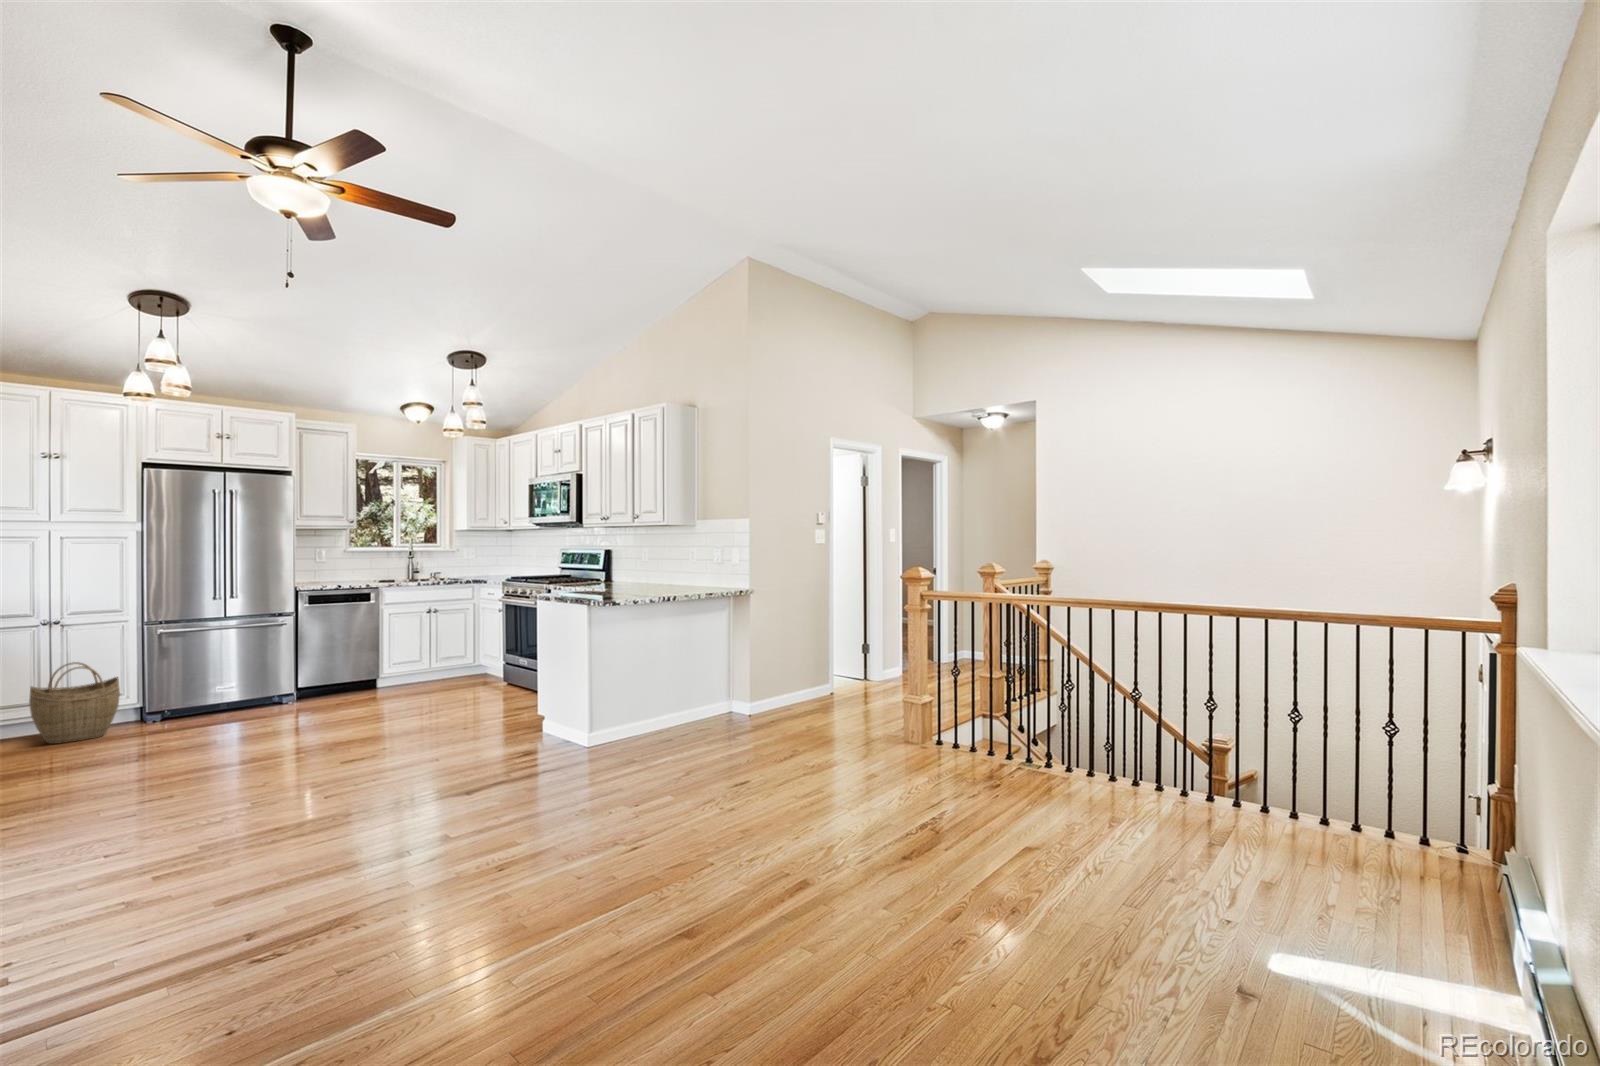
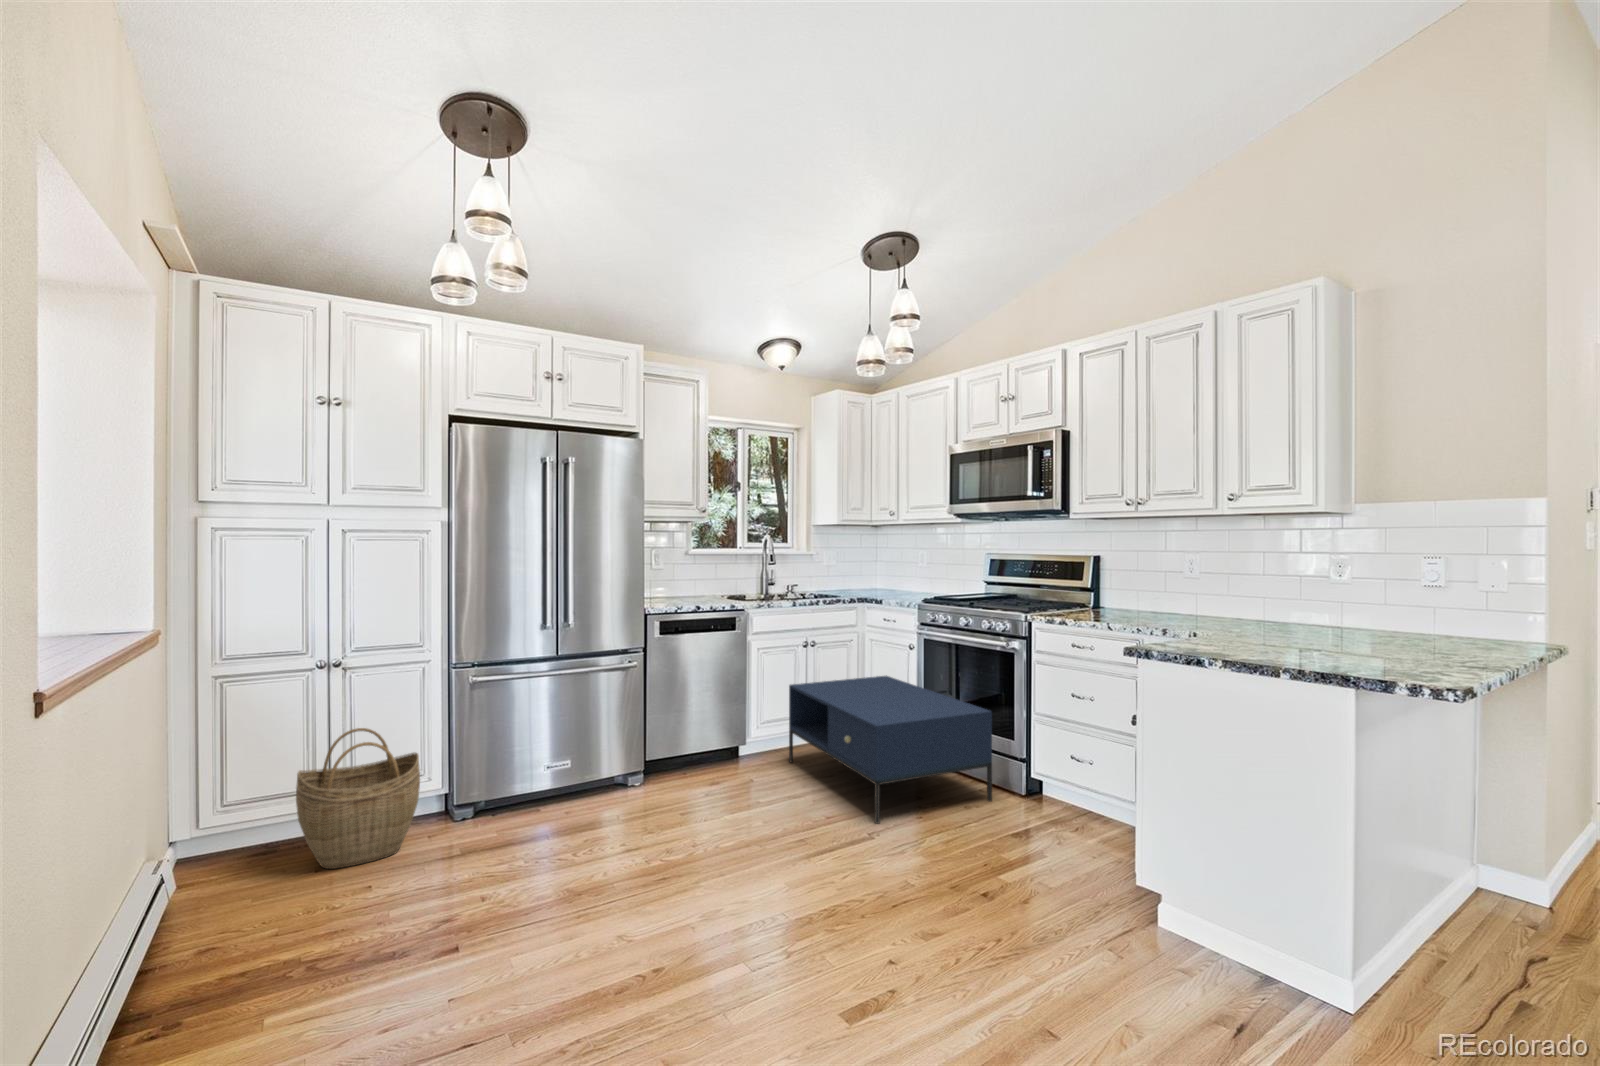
coffee table: none [410,631,523,709] -> present [789,676,992,824]

